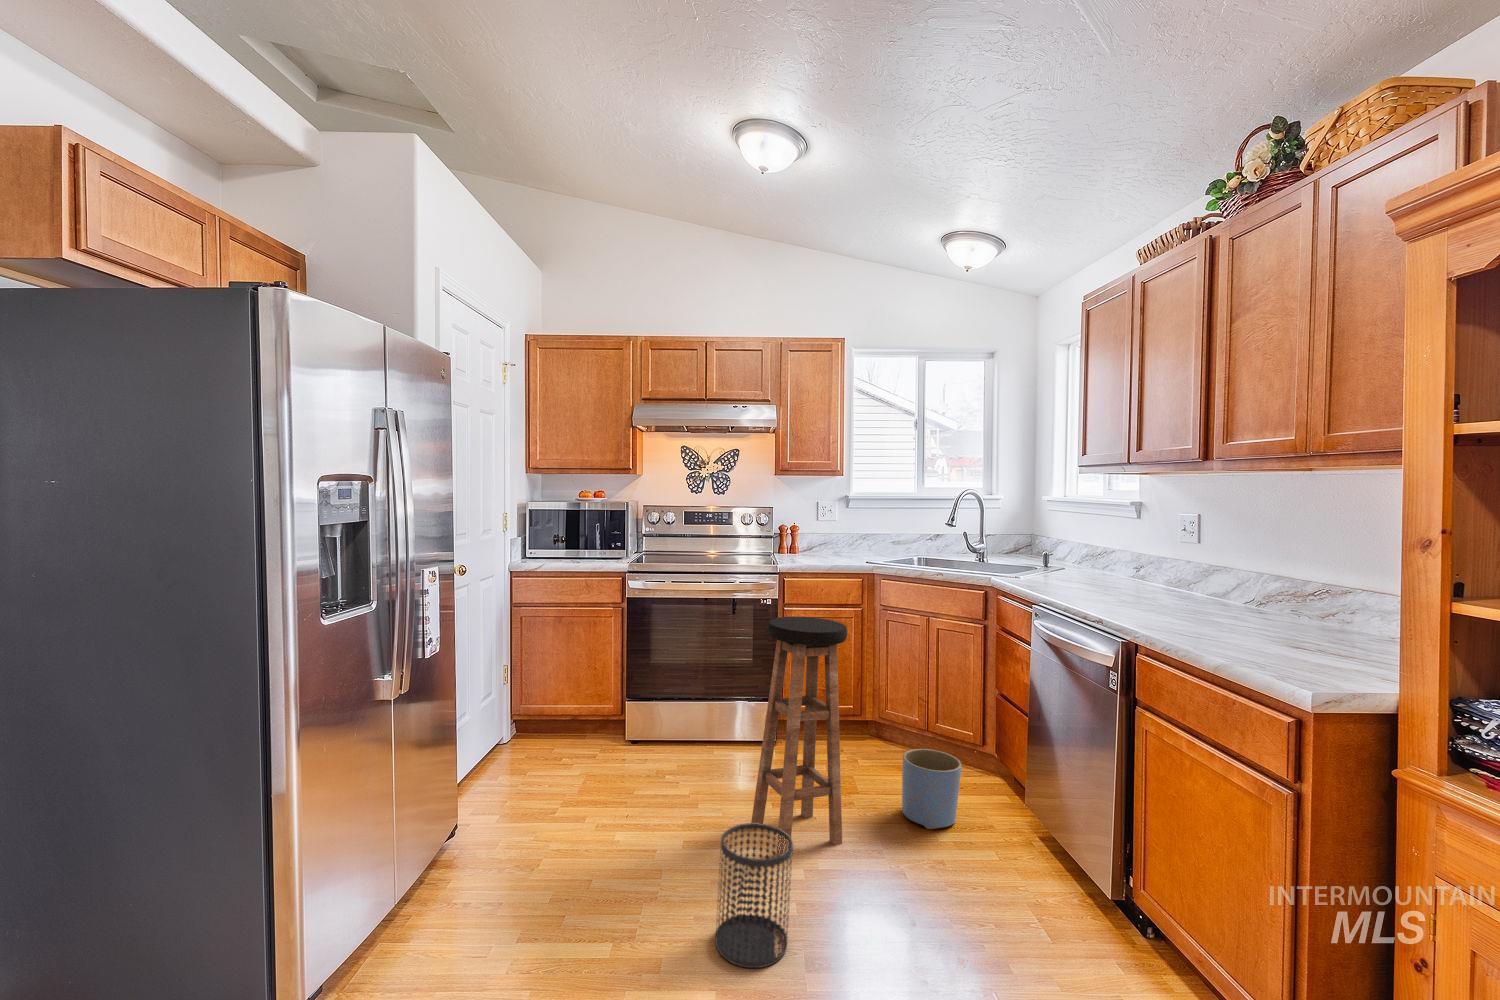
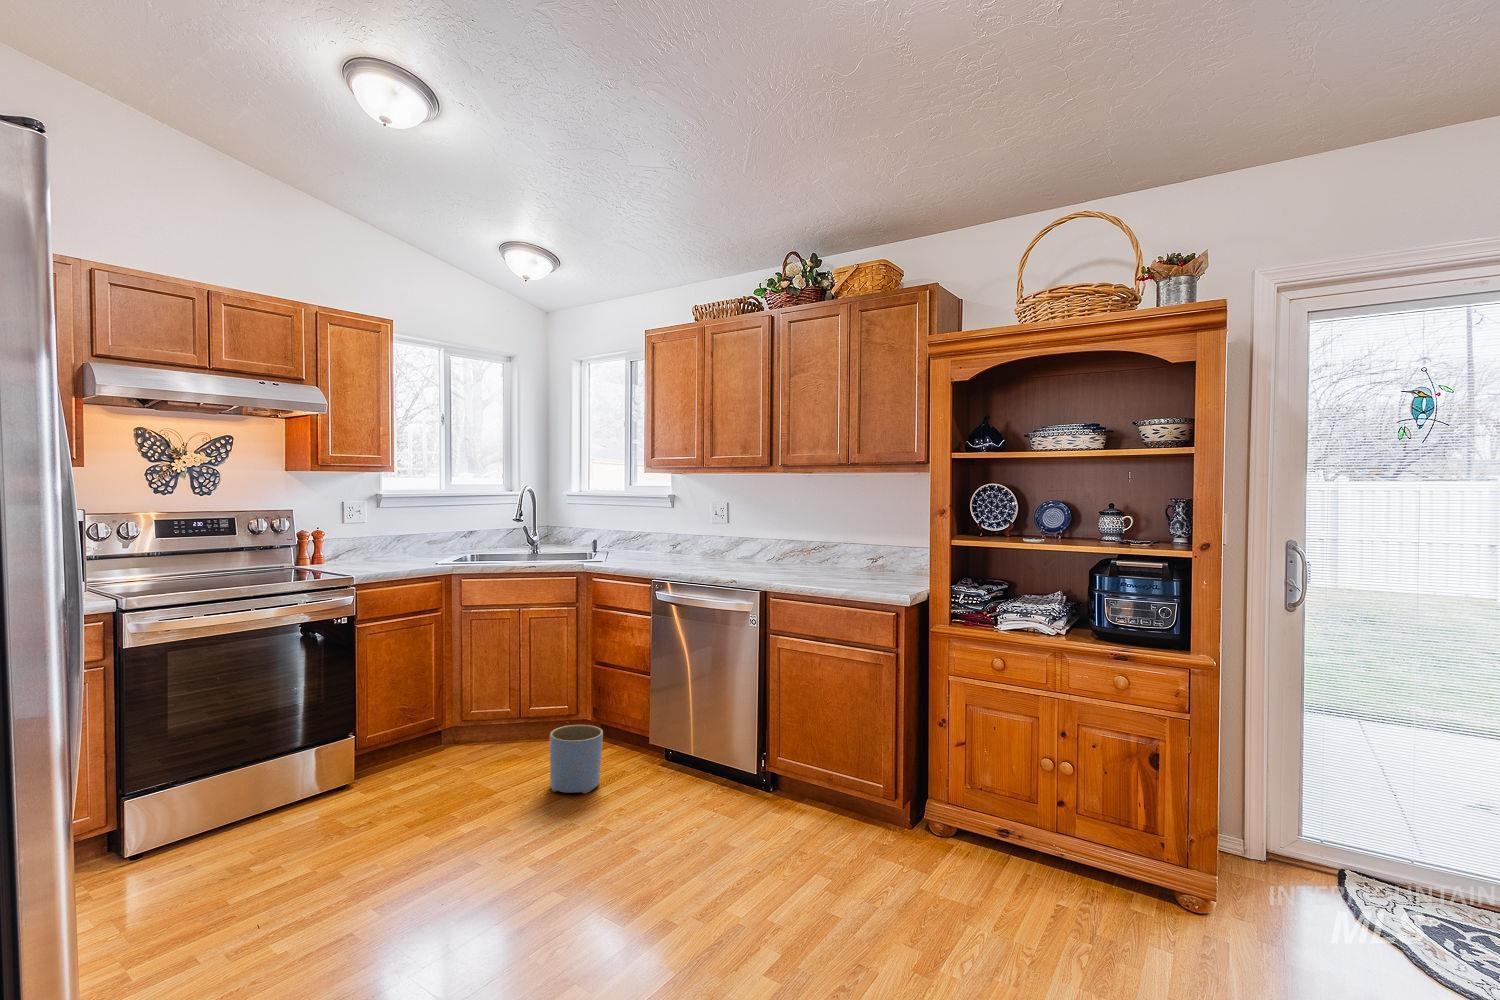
bar stool: present [751,616,847,855] -> none [431,621,534,868]
wastebasket: present [715,823,793,968] -> none [522,818,598,958]

